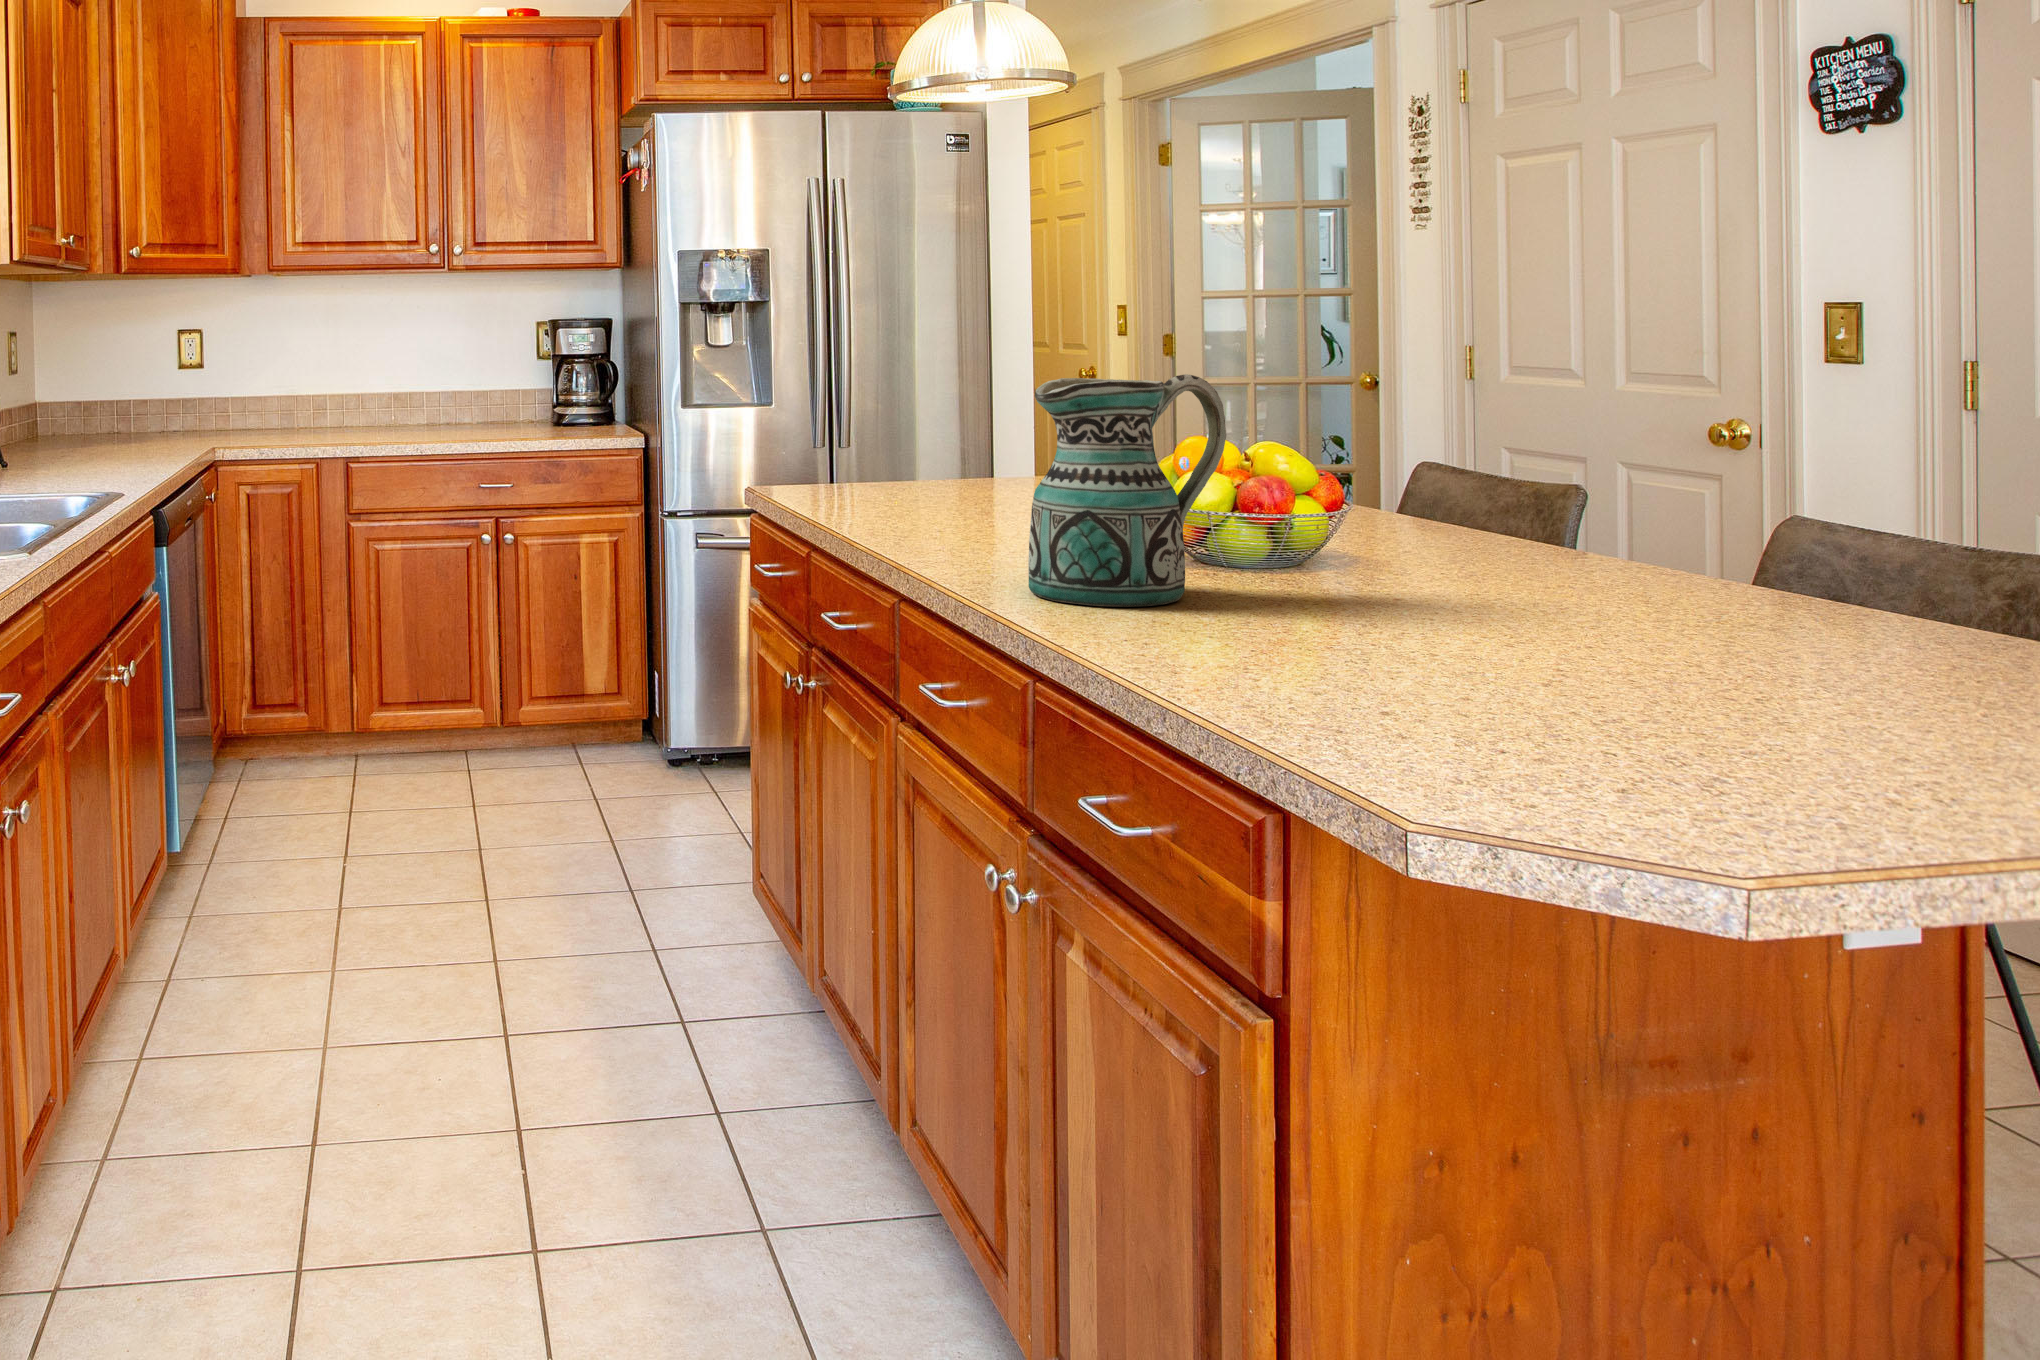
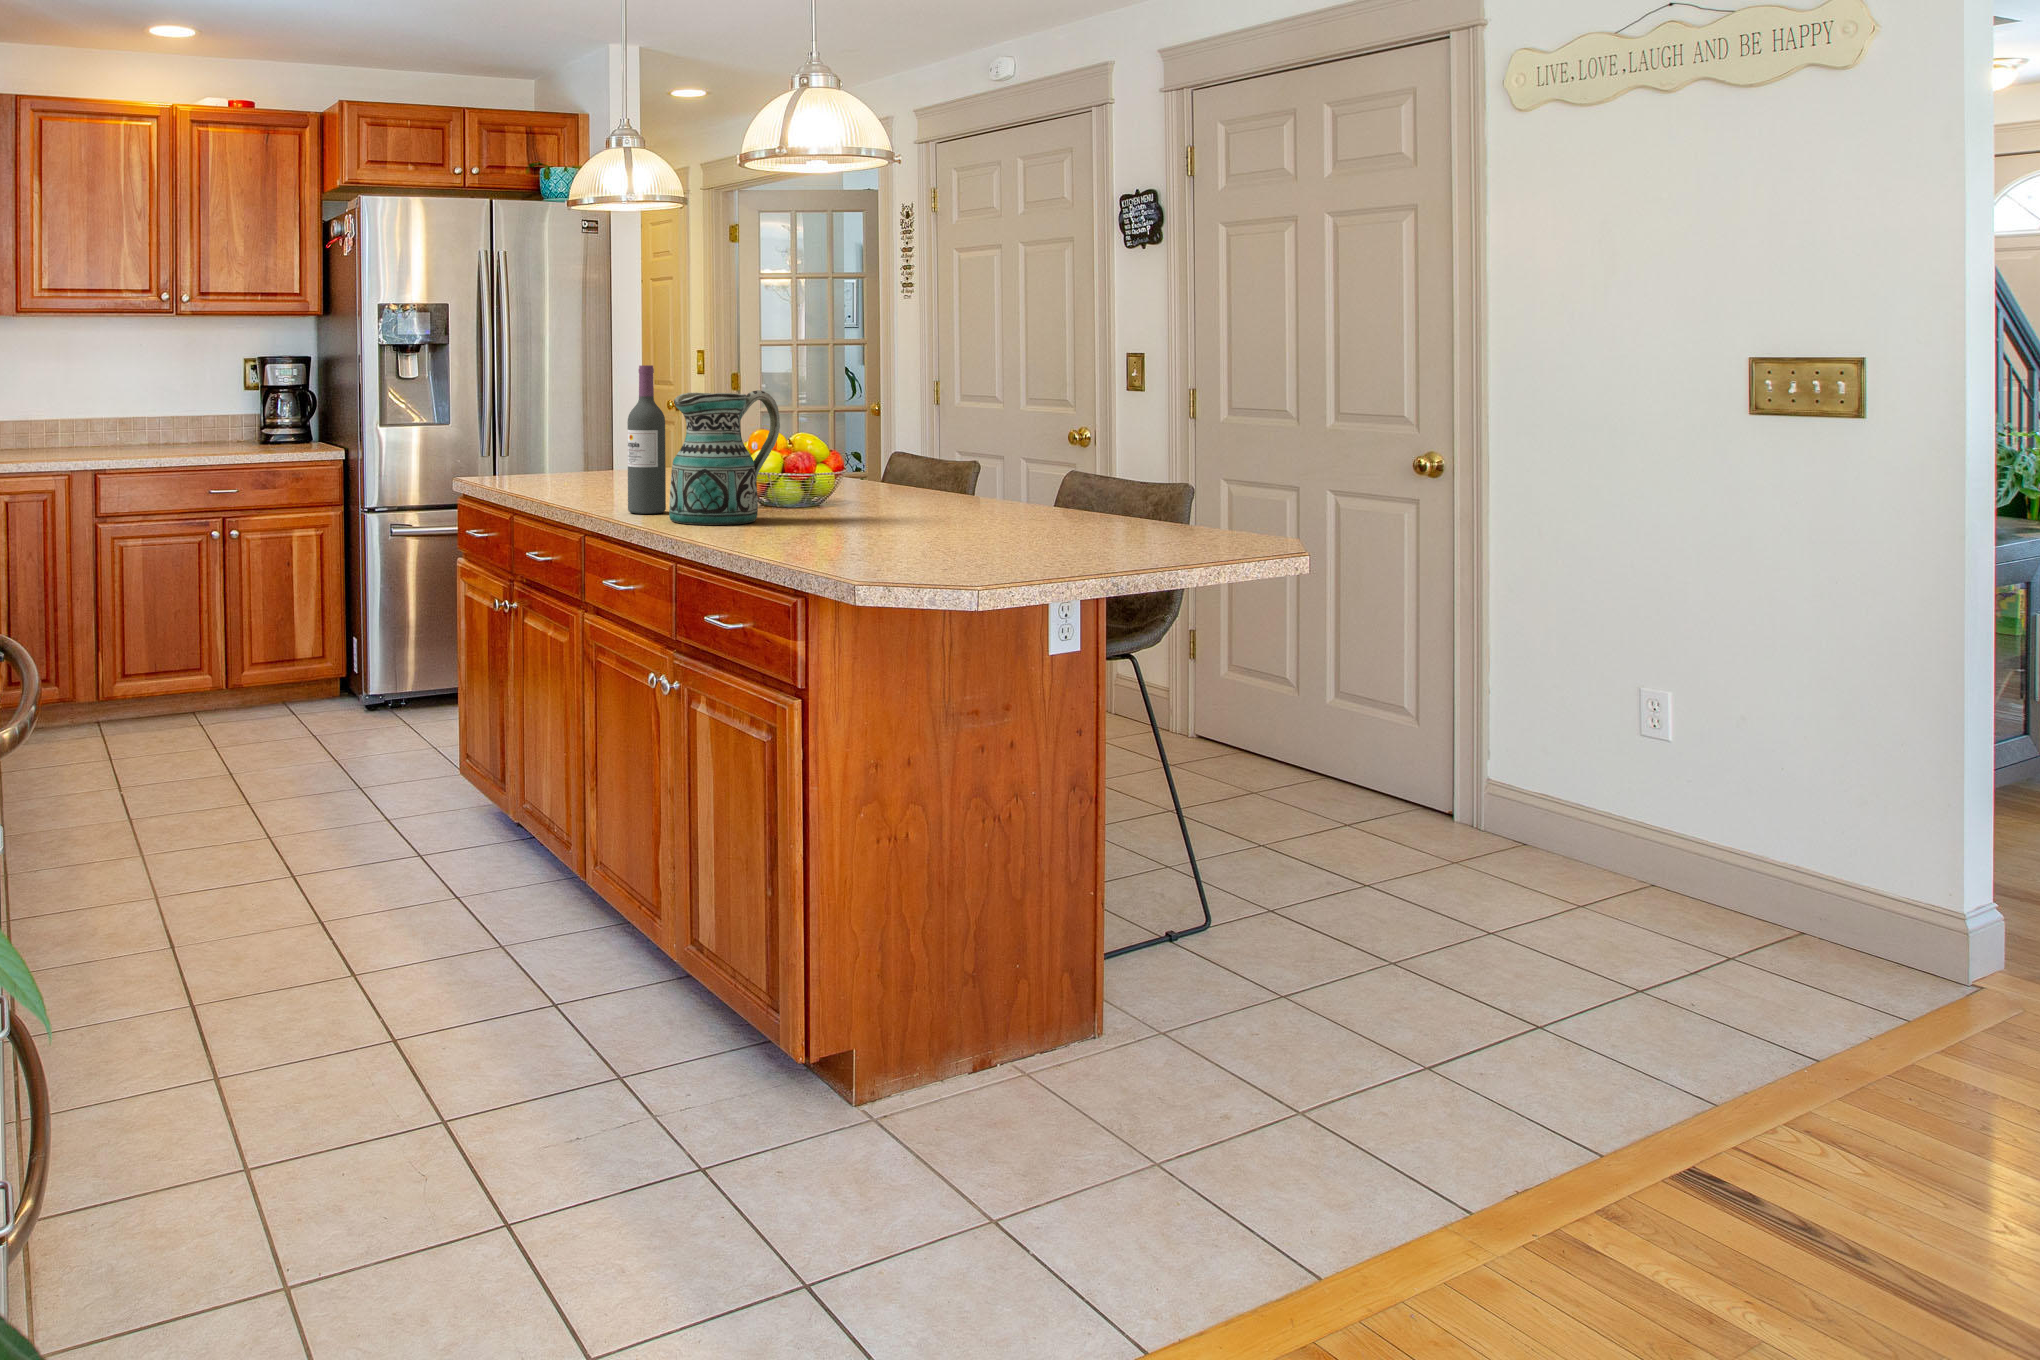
wine bottle: none [964,333,1027,572] -> present [627,365,666,514]

